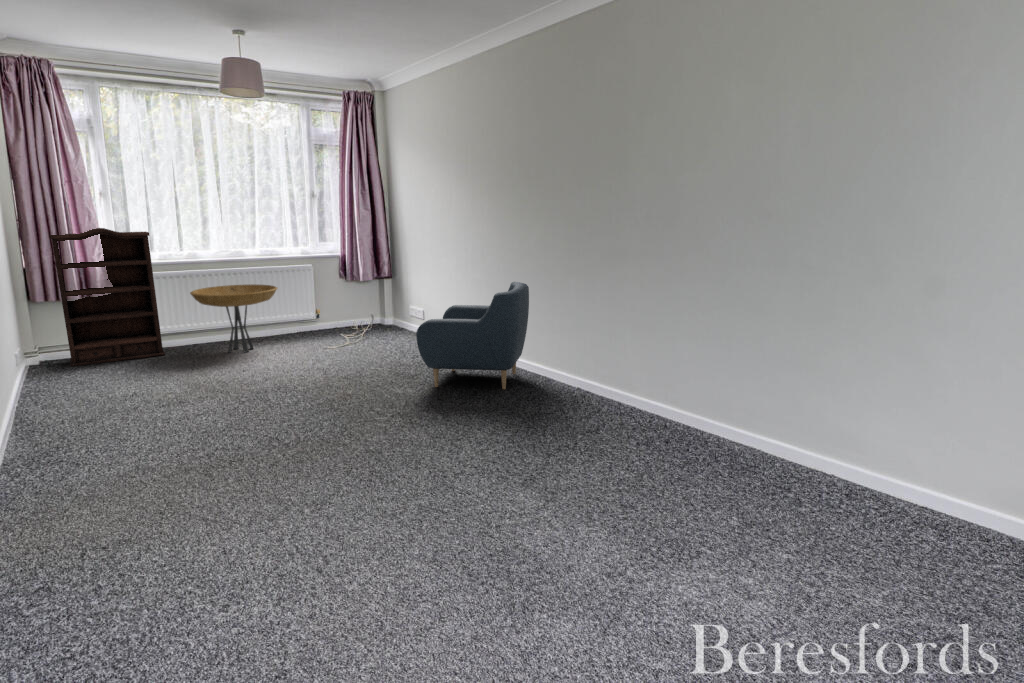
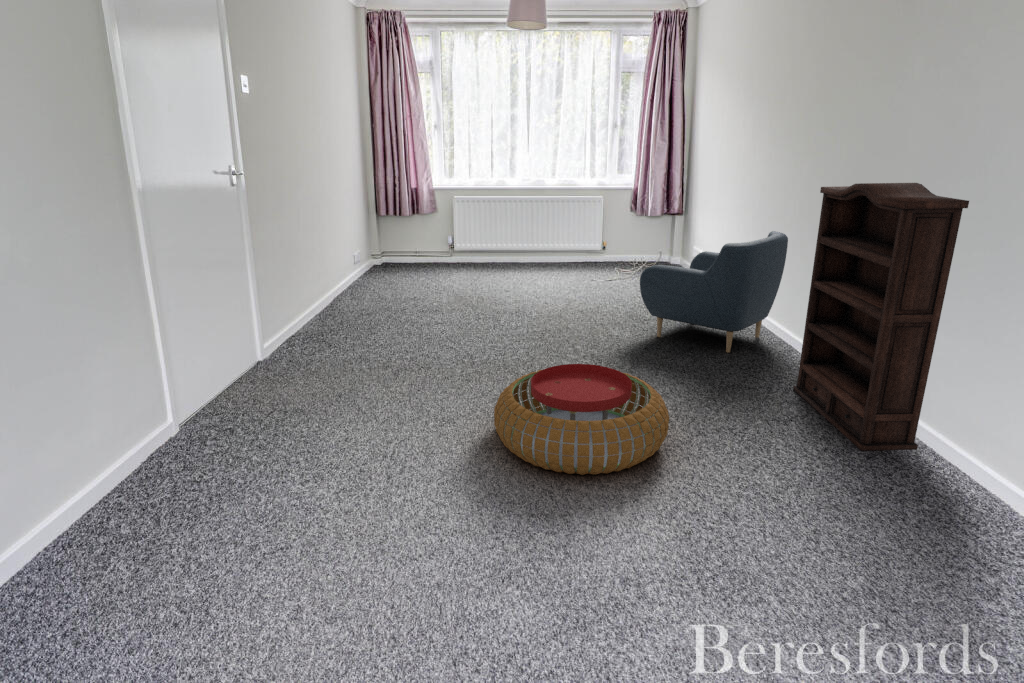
bookshelf: present [49,228,165,367] -> present [793,183,969,451]
side table: present [190,284,277,353] -> none [485,212,560,275]
pouf: none [371,411,541,517] -> present [494,364,669,475]

